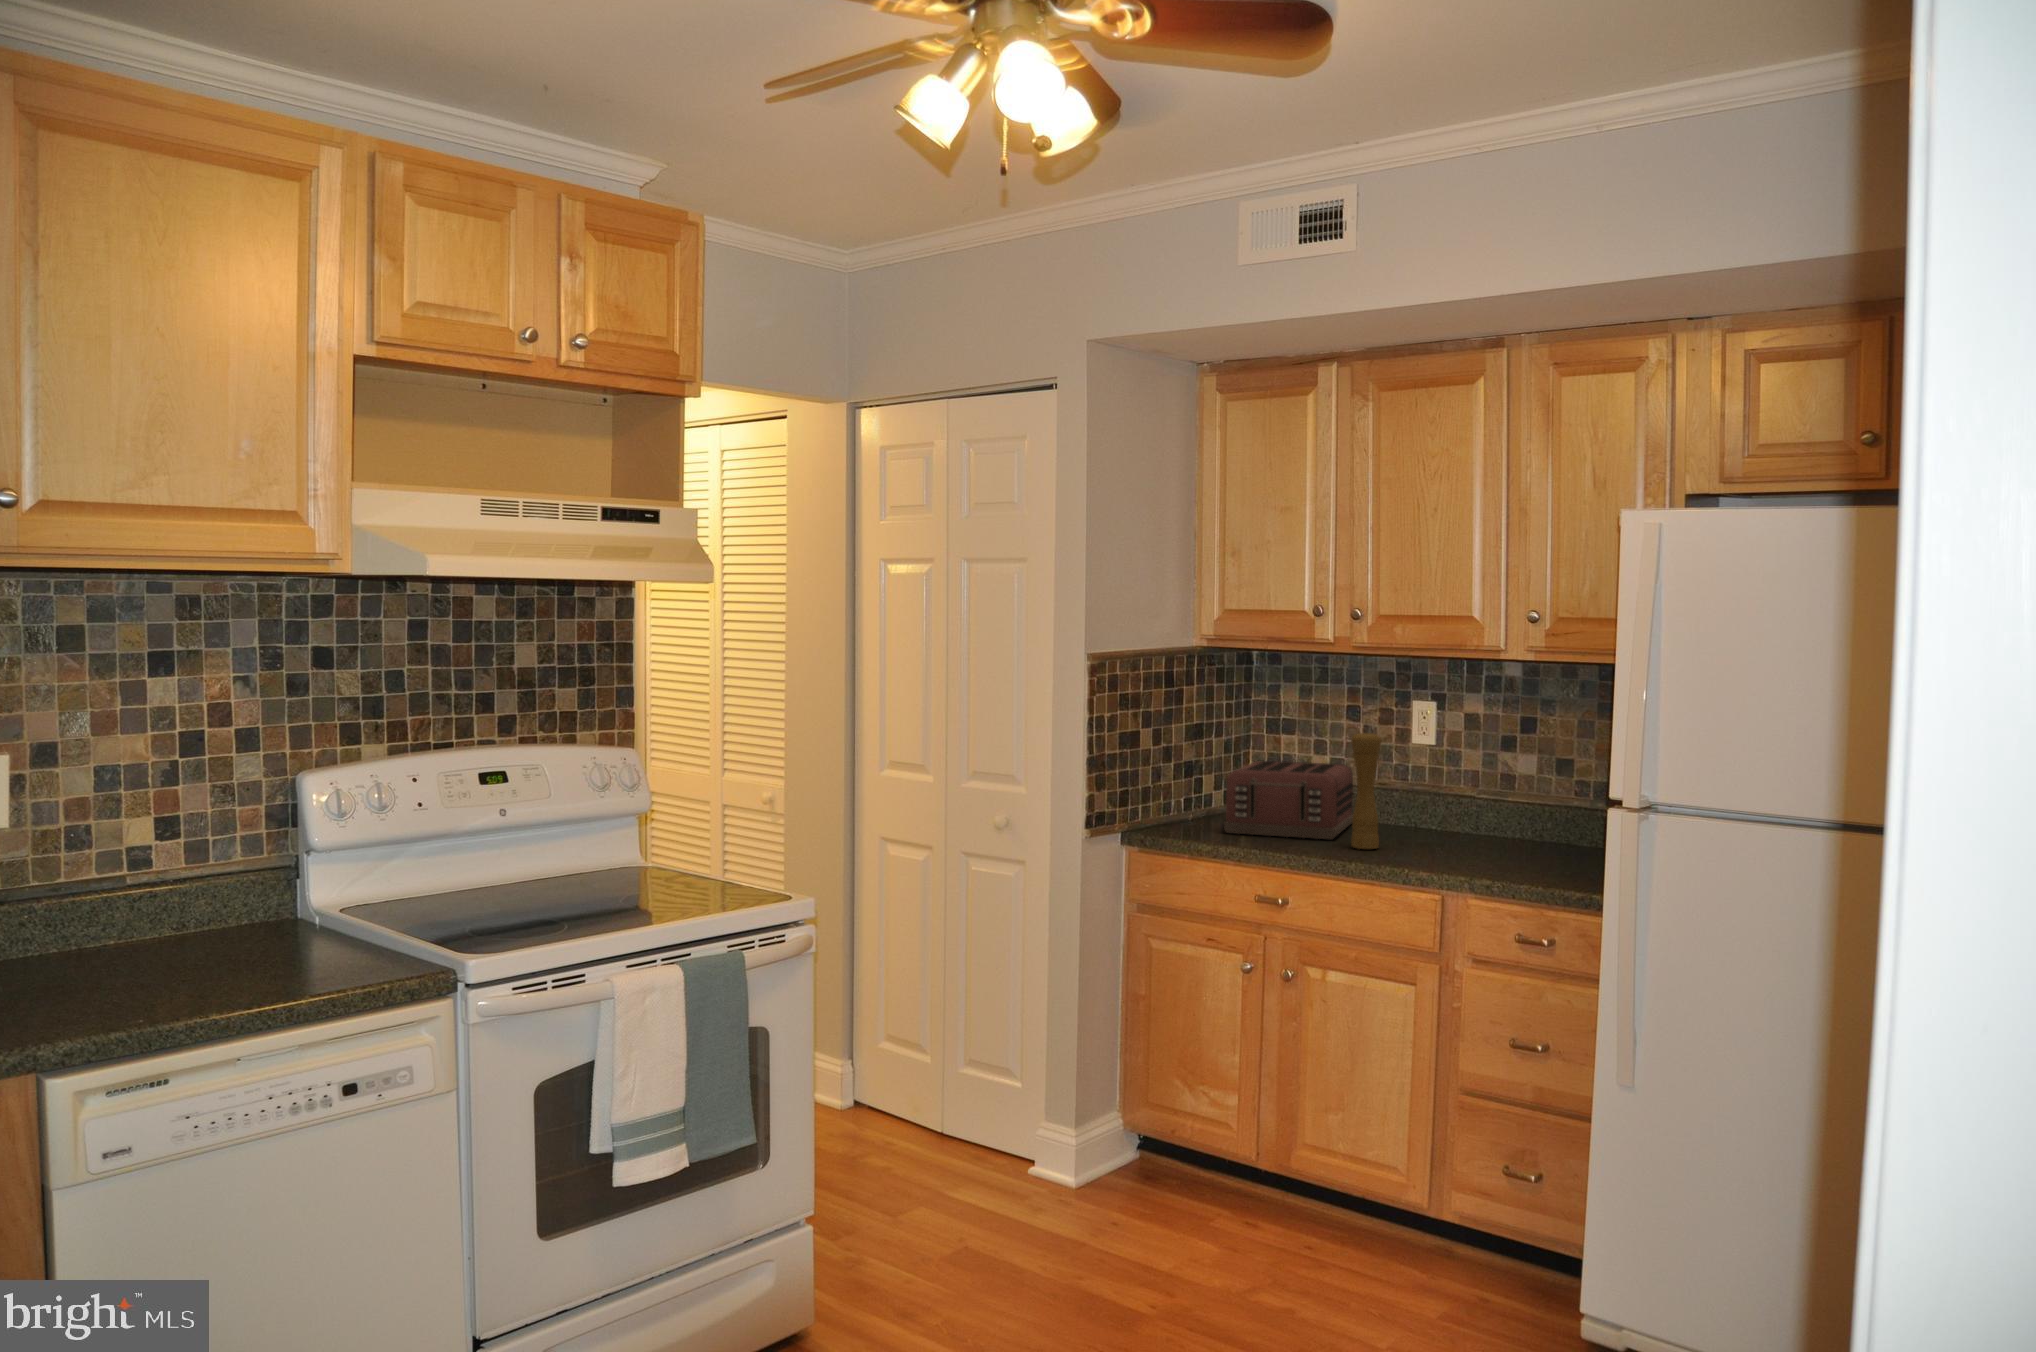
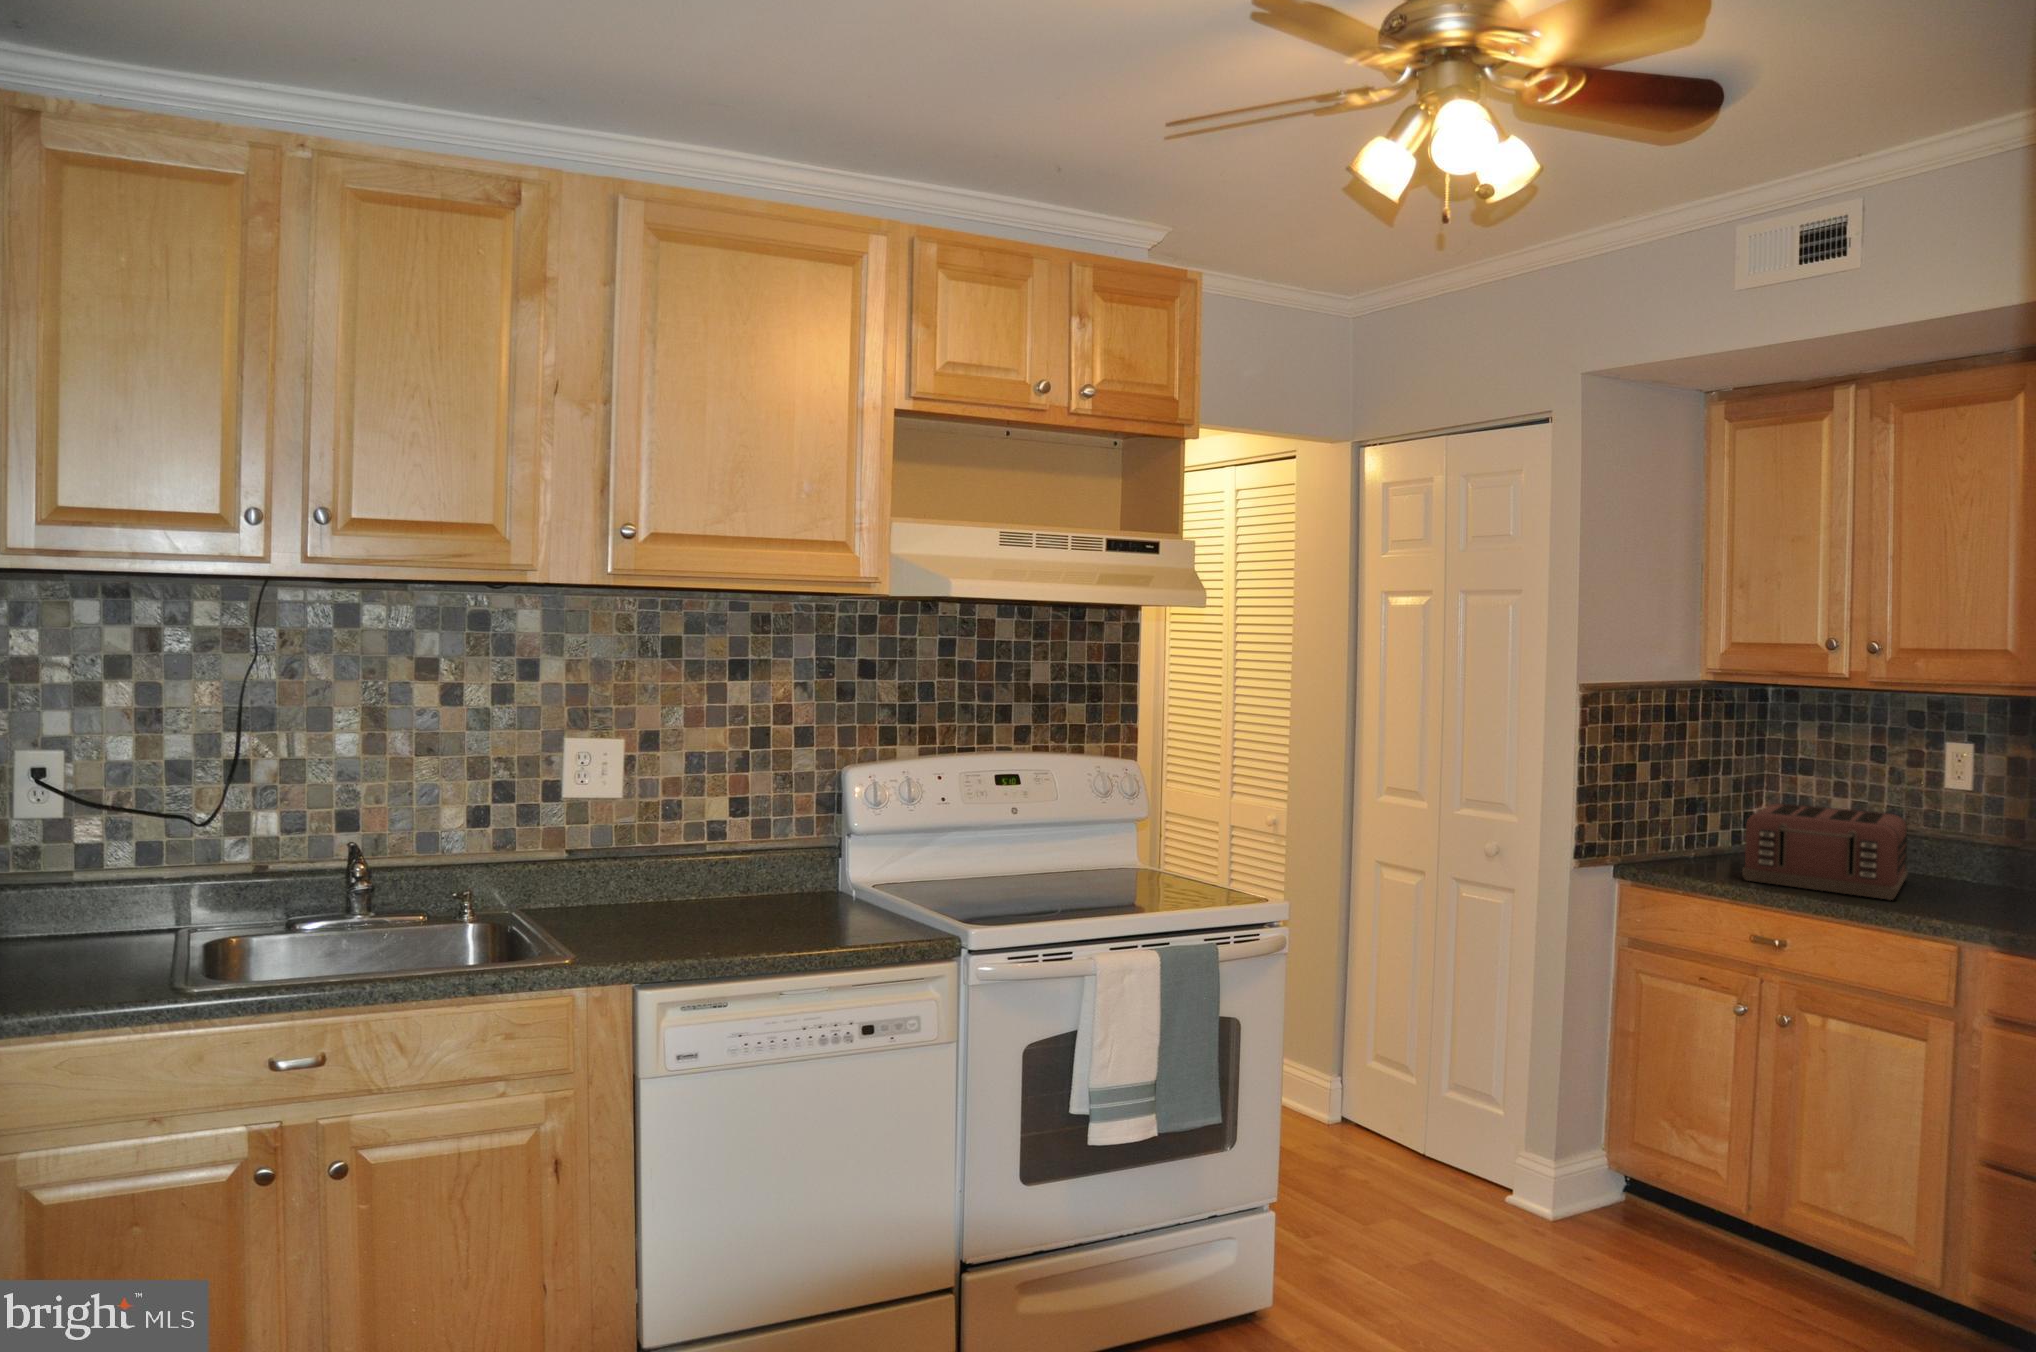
pepper mill: present [1351,732,1381,849] -> none [1925,780,1973,918]

